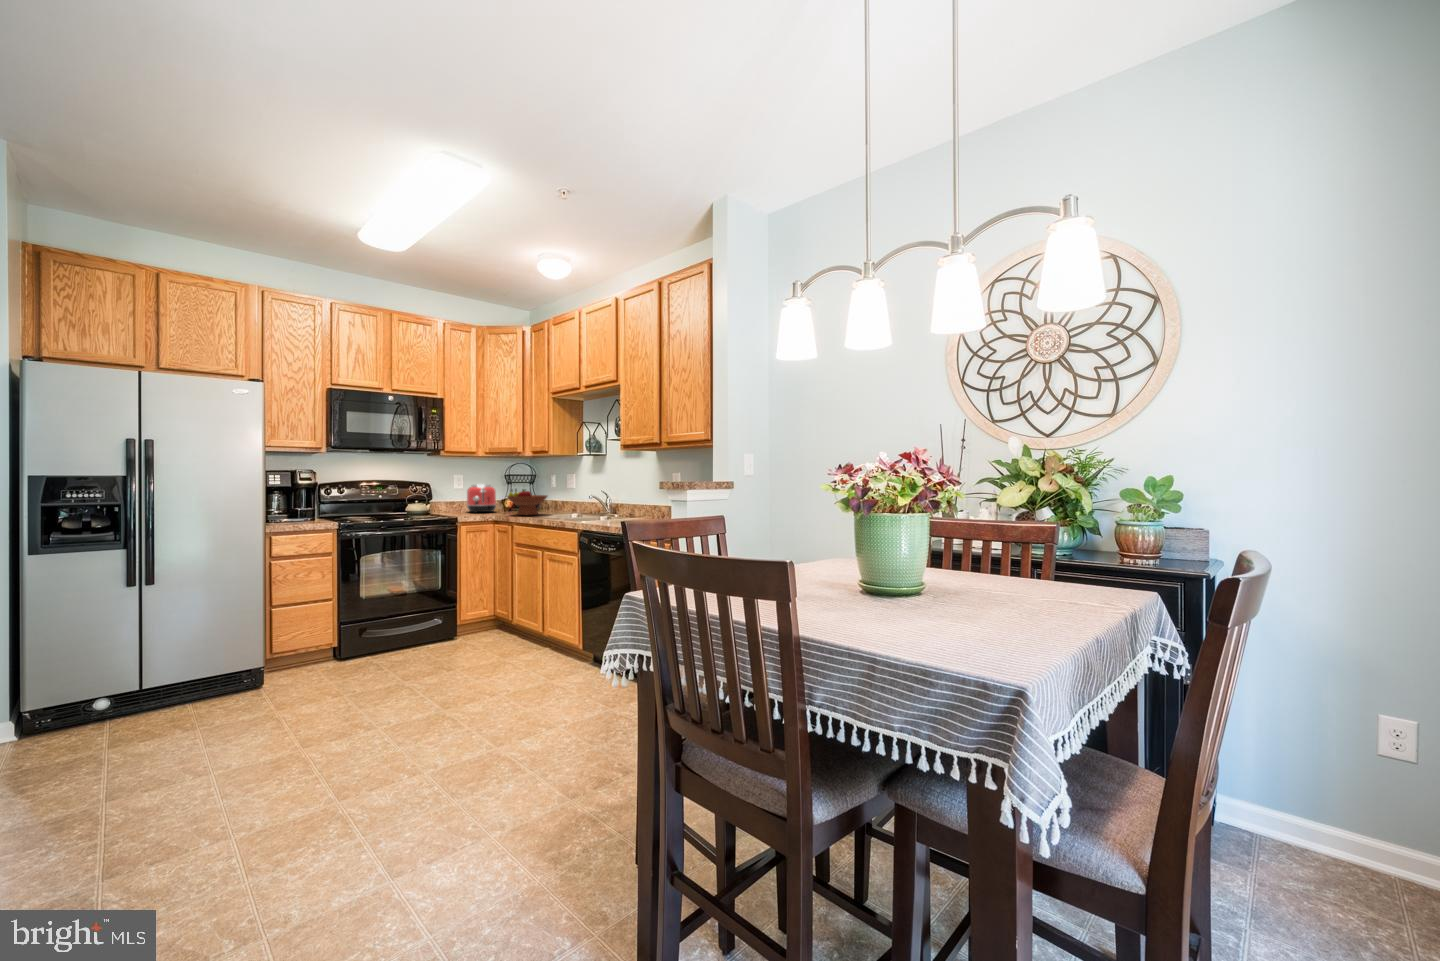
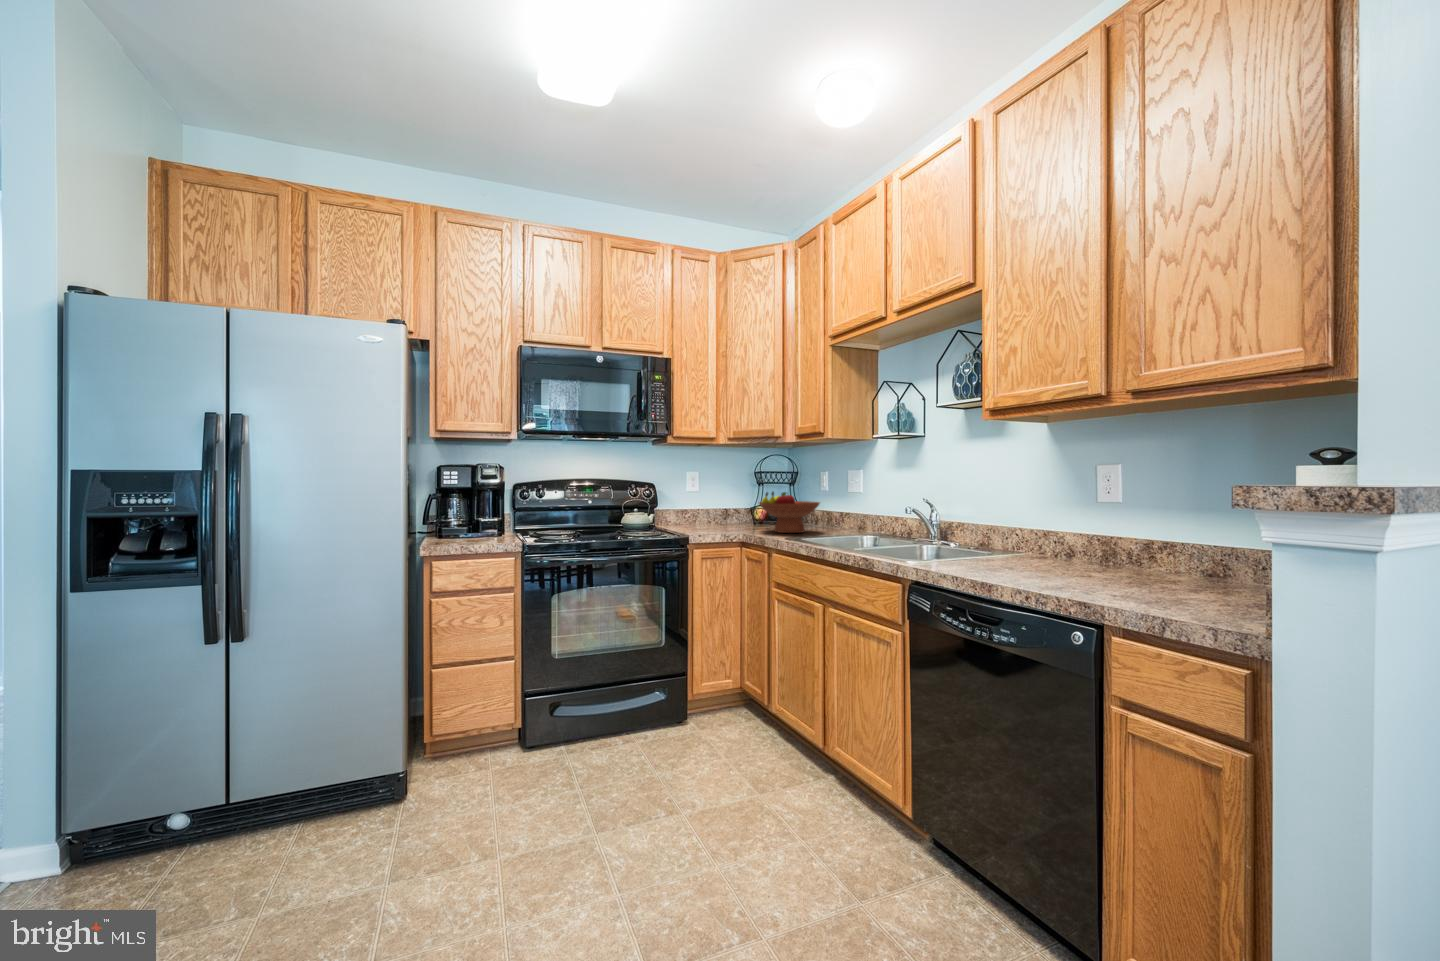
toaster: present [467,484,496,513] -> none [704,485,743,526]

